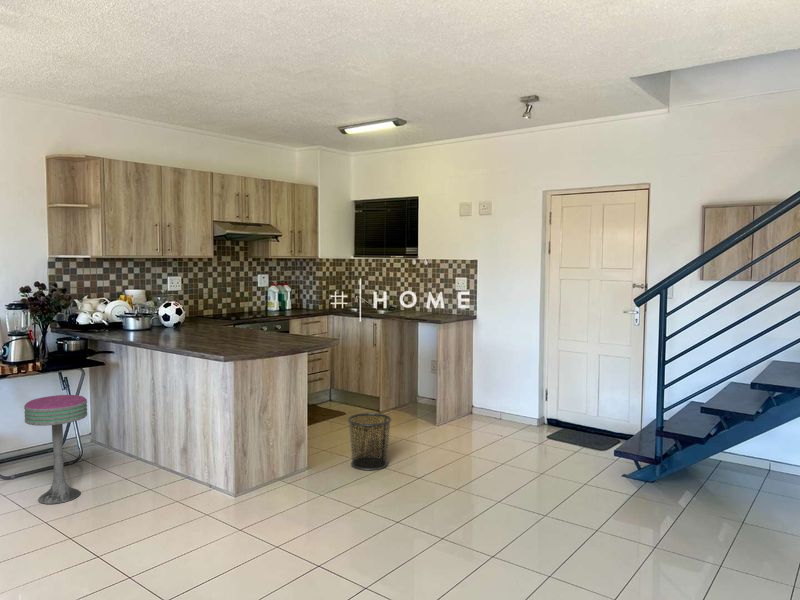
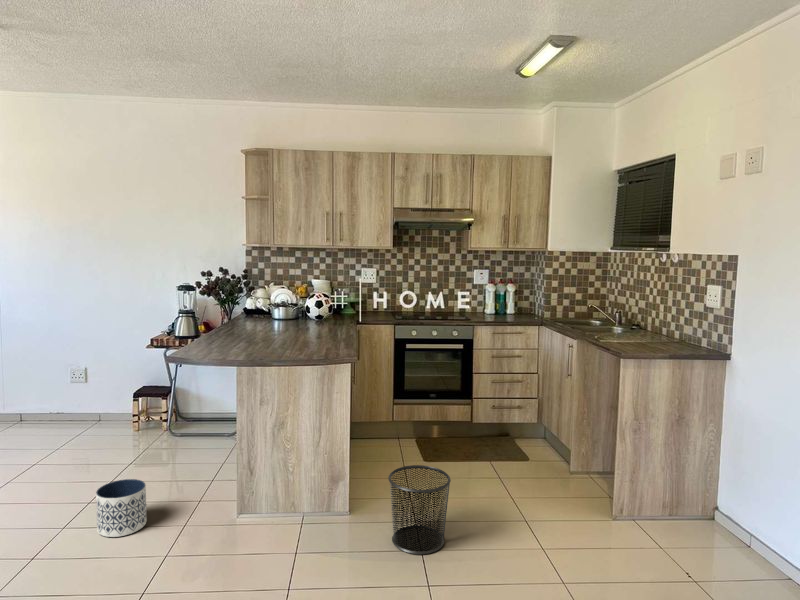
bar stool: present [24,395,87,504] -> none [132,370,186,468]
planter: none [128,486,175,541] -> present [96,479,147,537]

